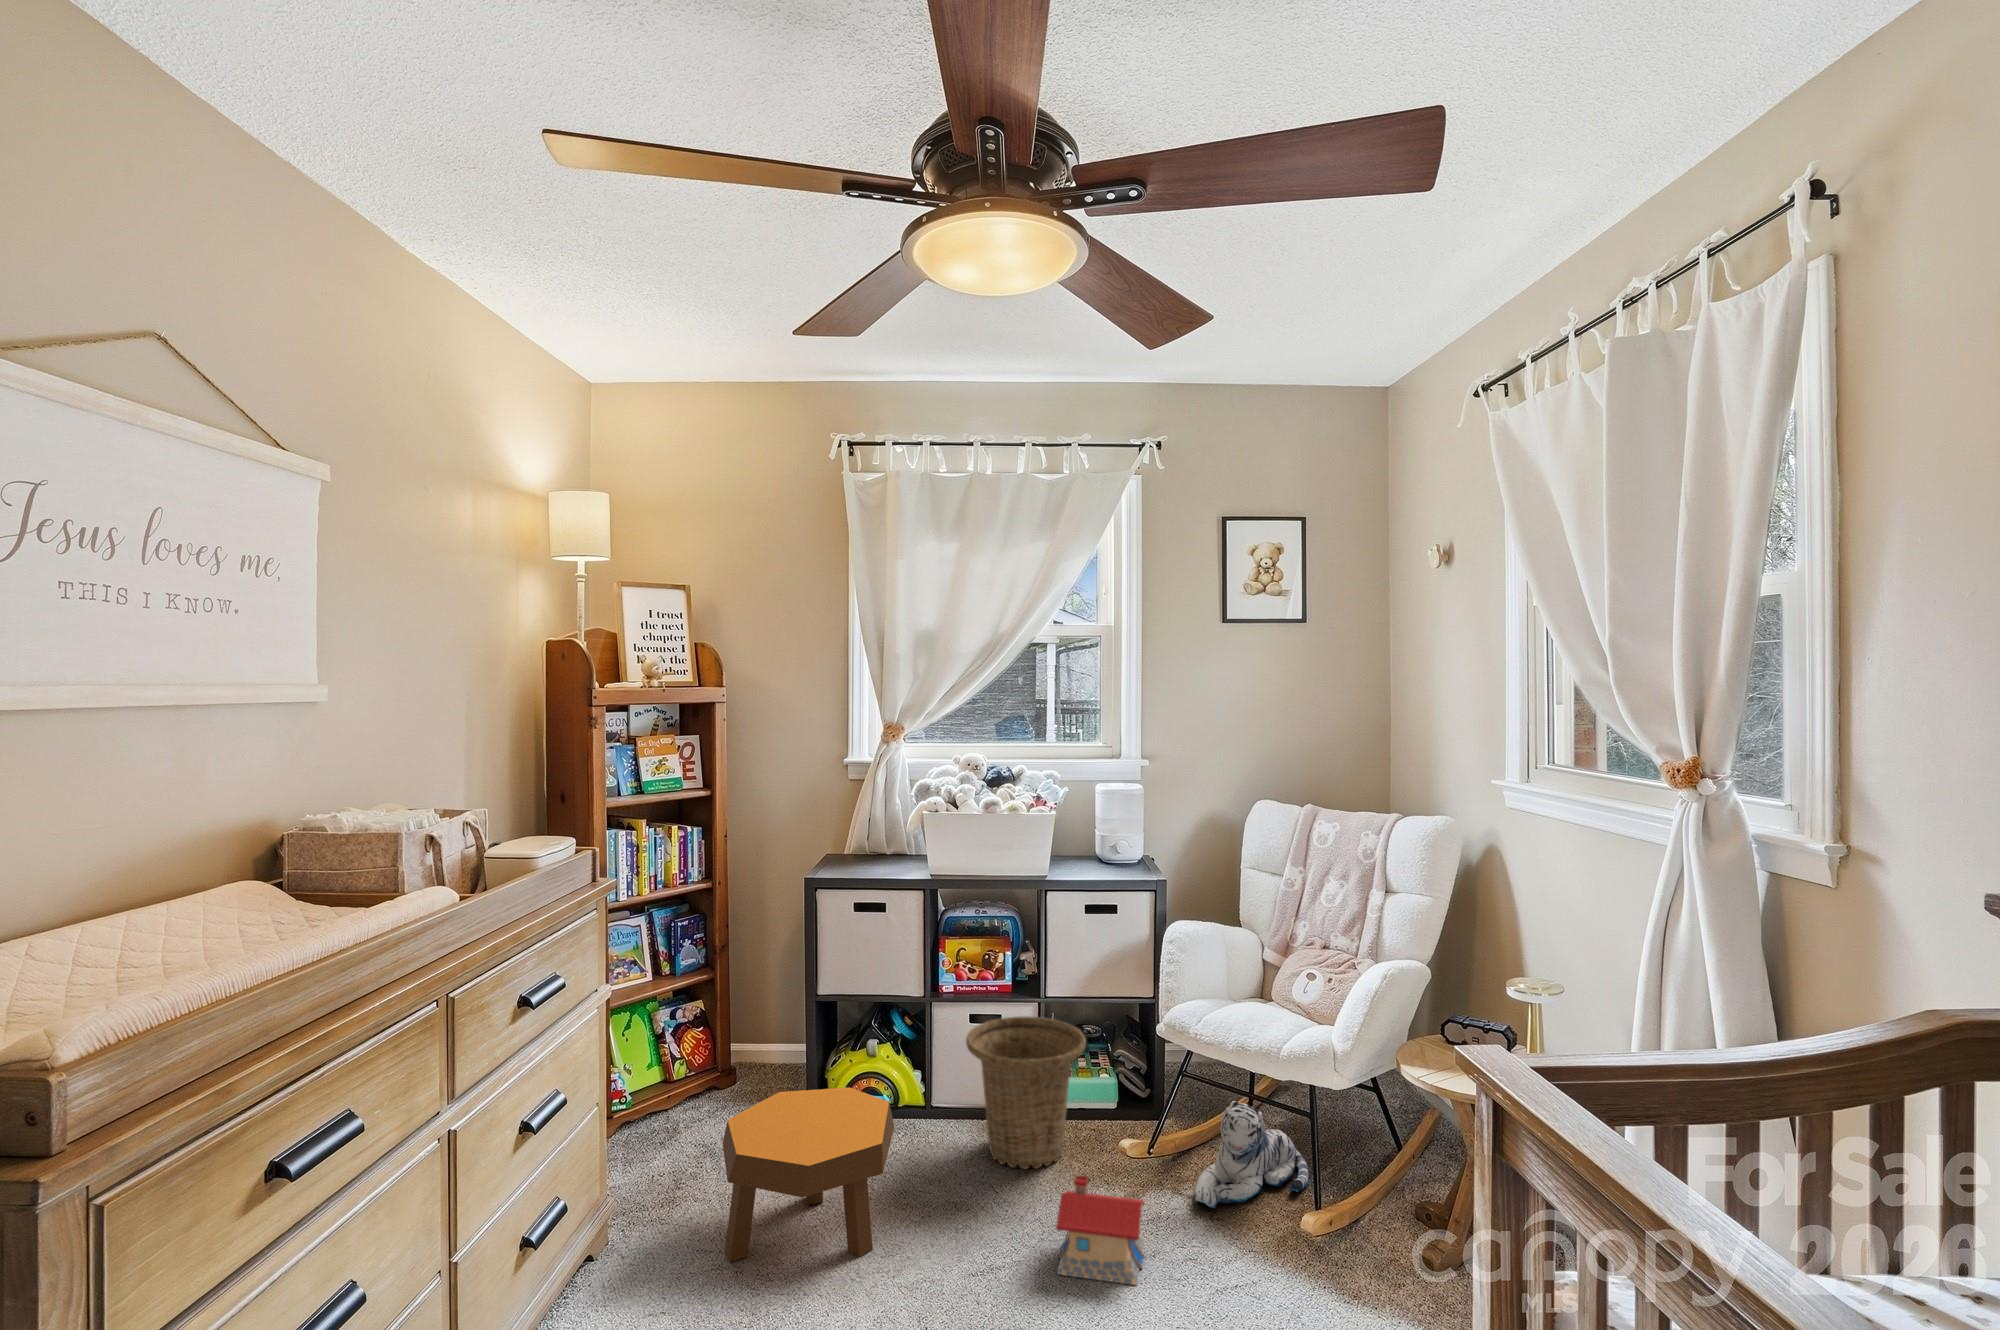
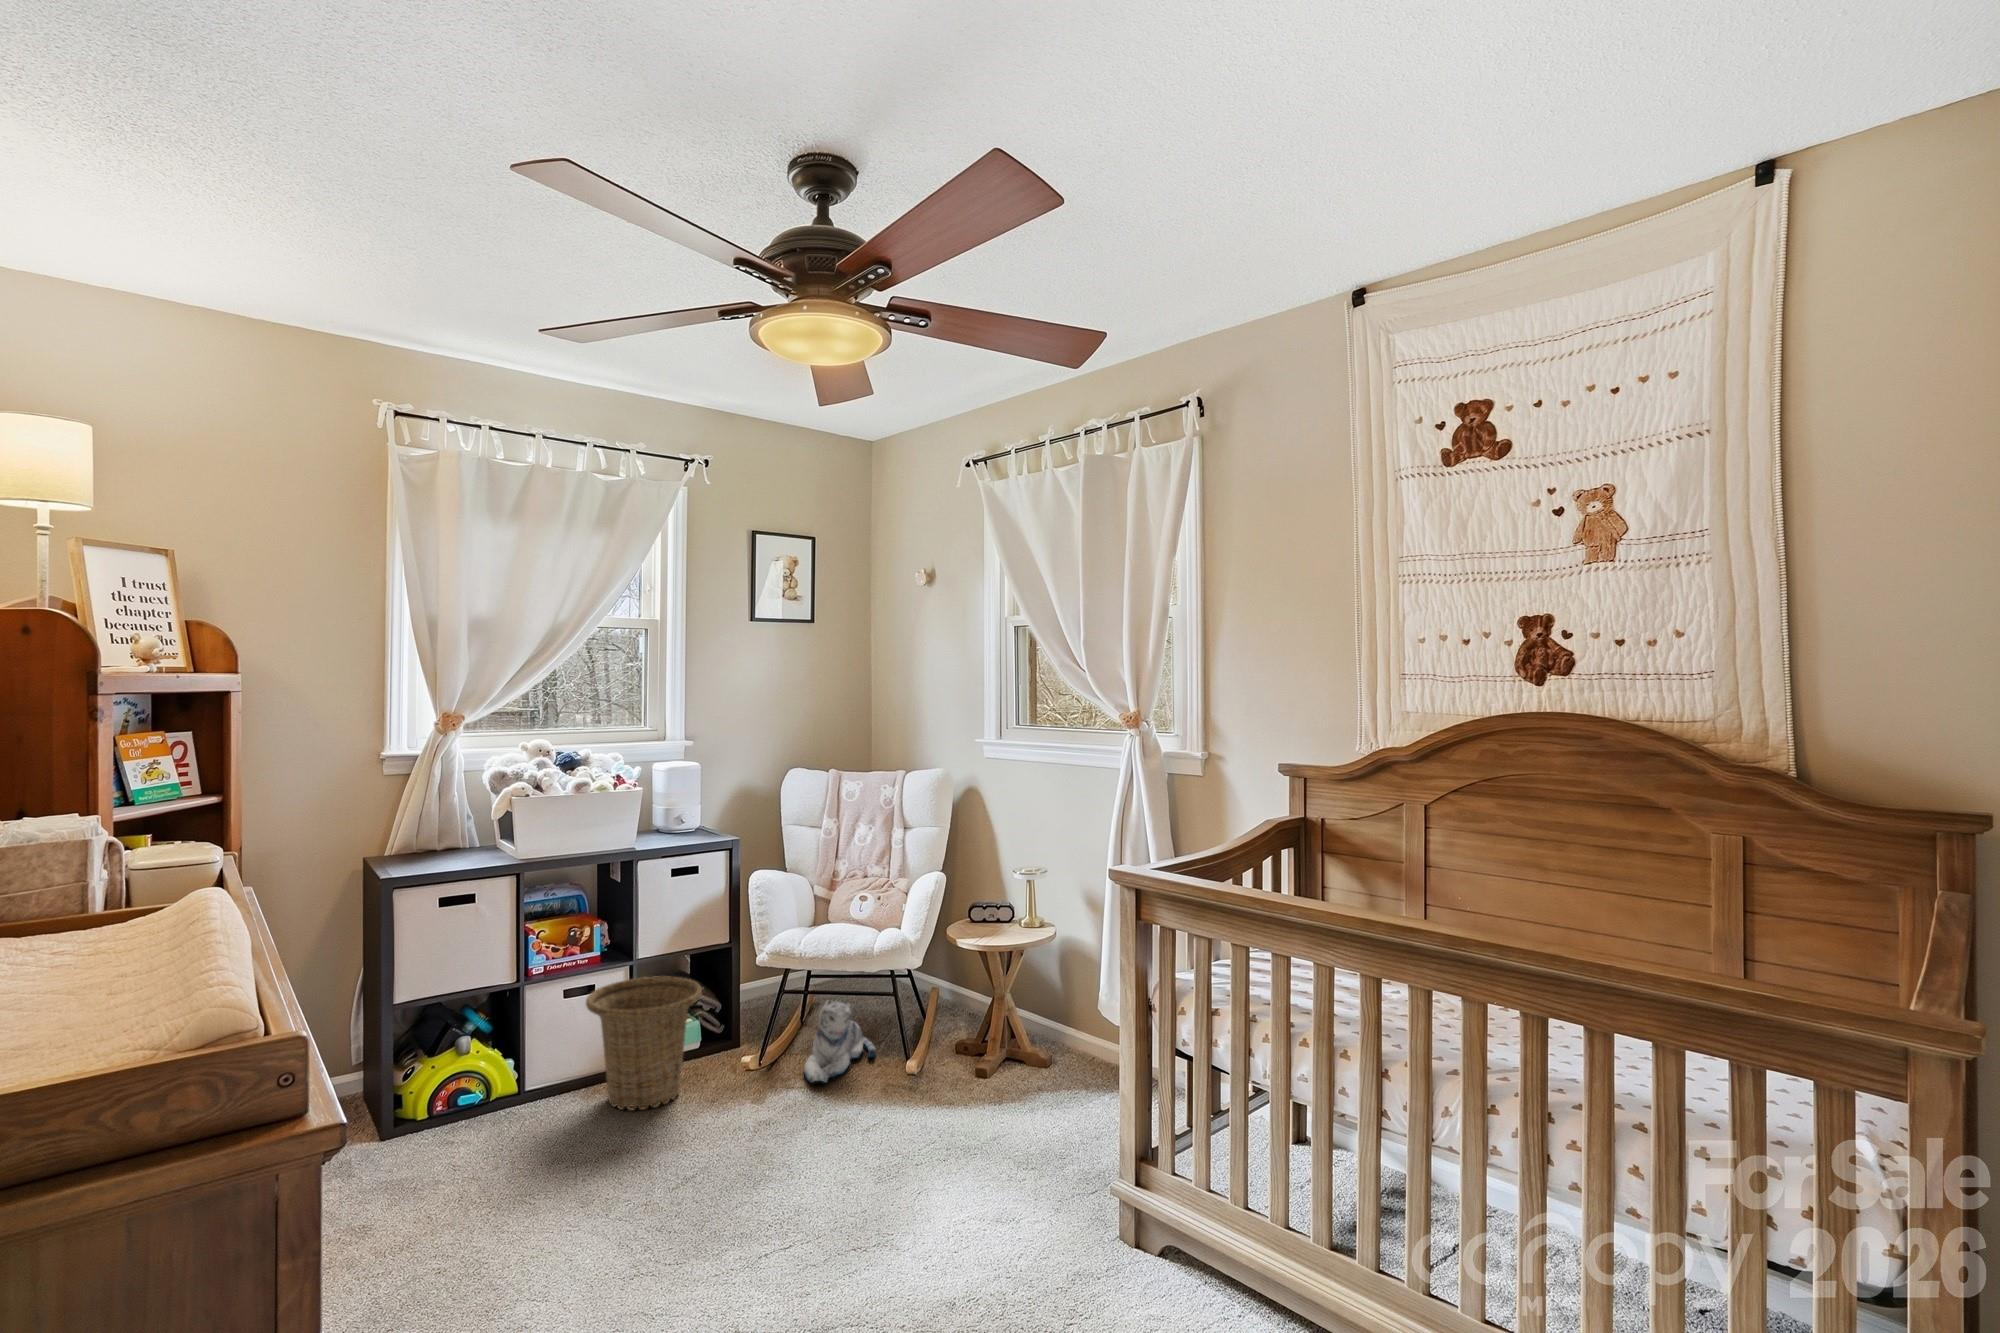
footstool: present [723,1087,894,1262] -> none [386,1071,590,1259]
toy house: present [1056,1176,1144,1285] -> none [731,1078,812,1156]

